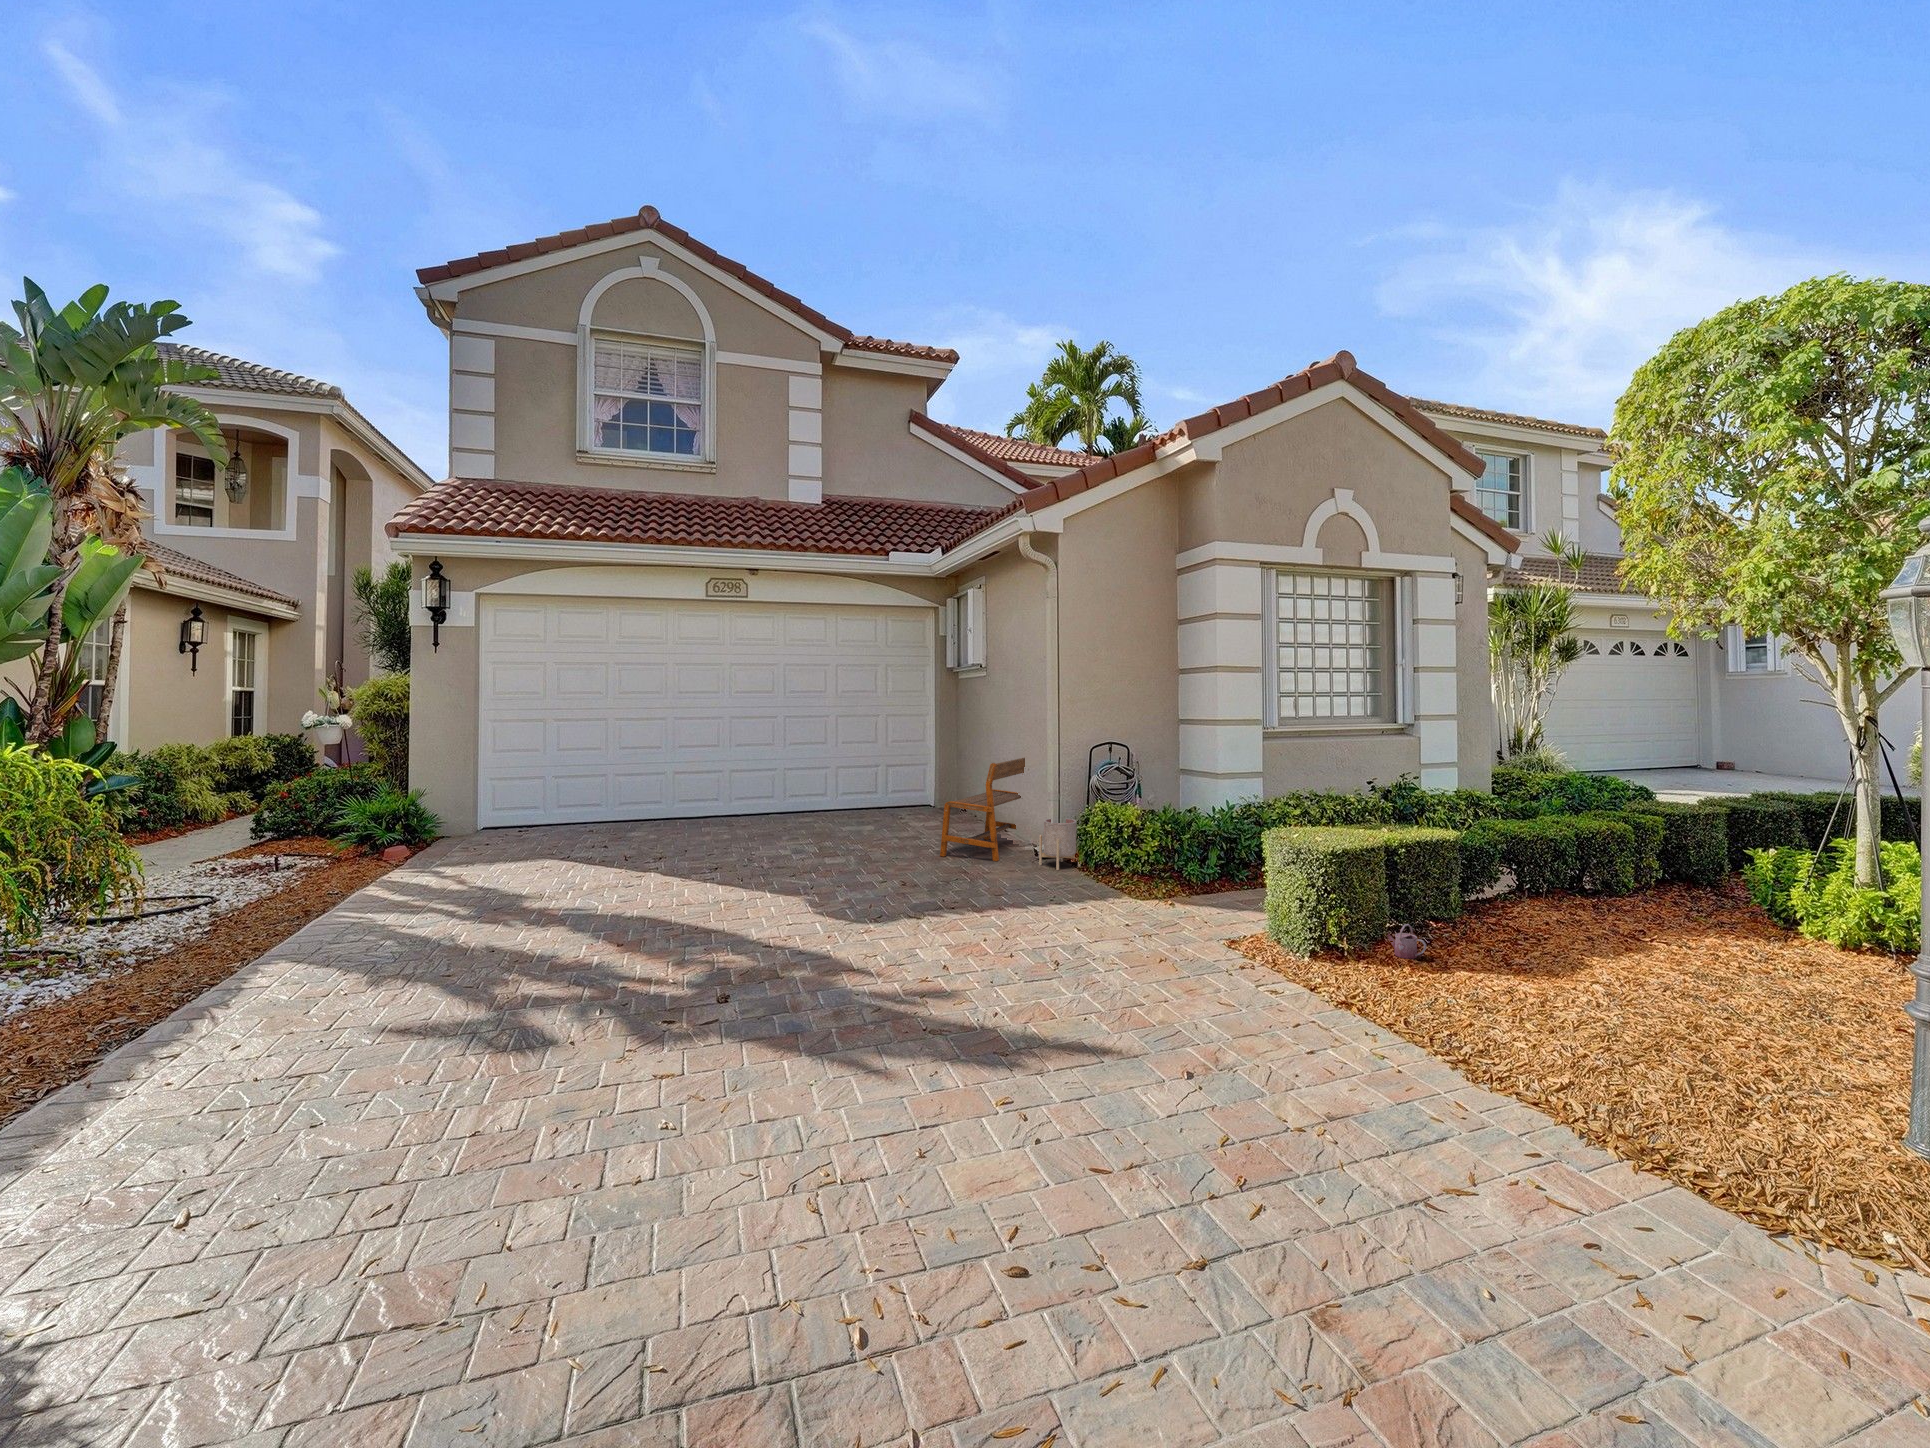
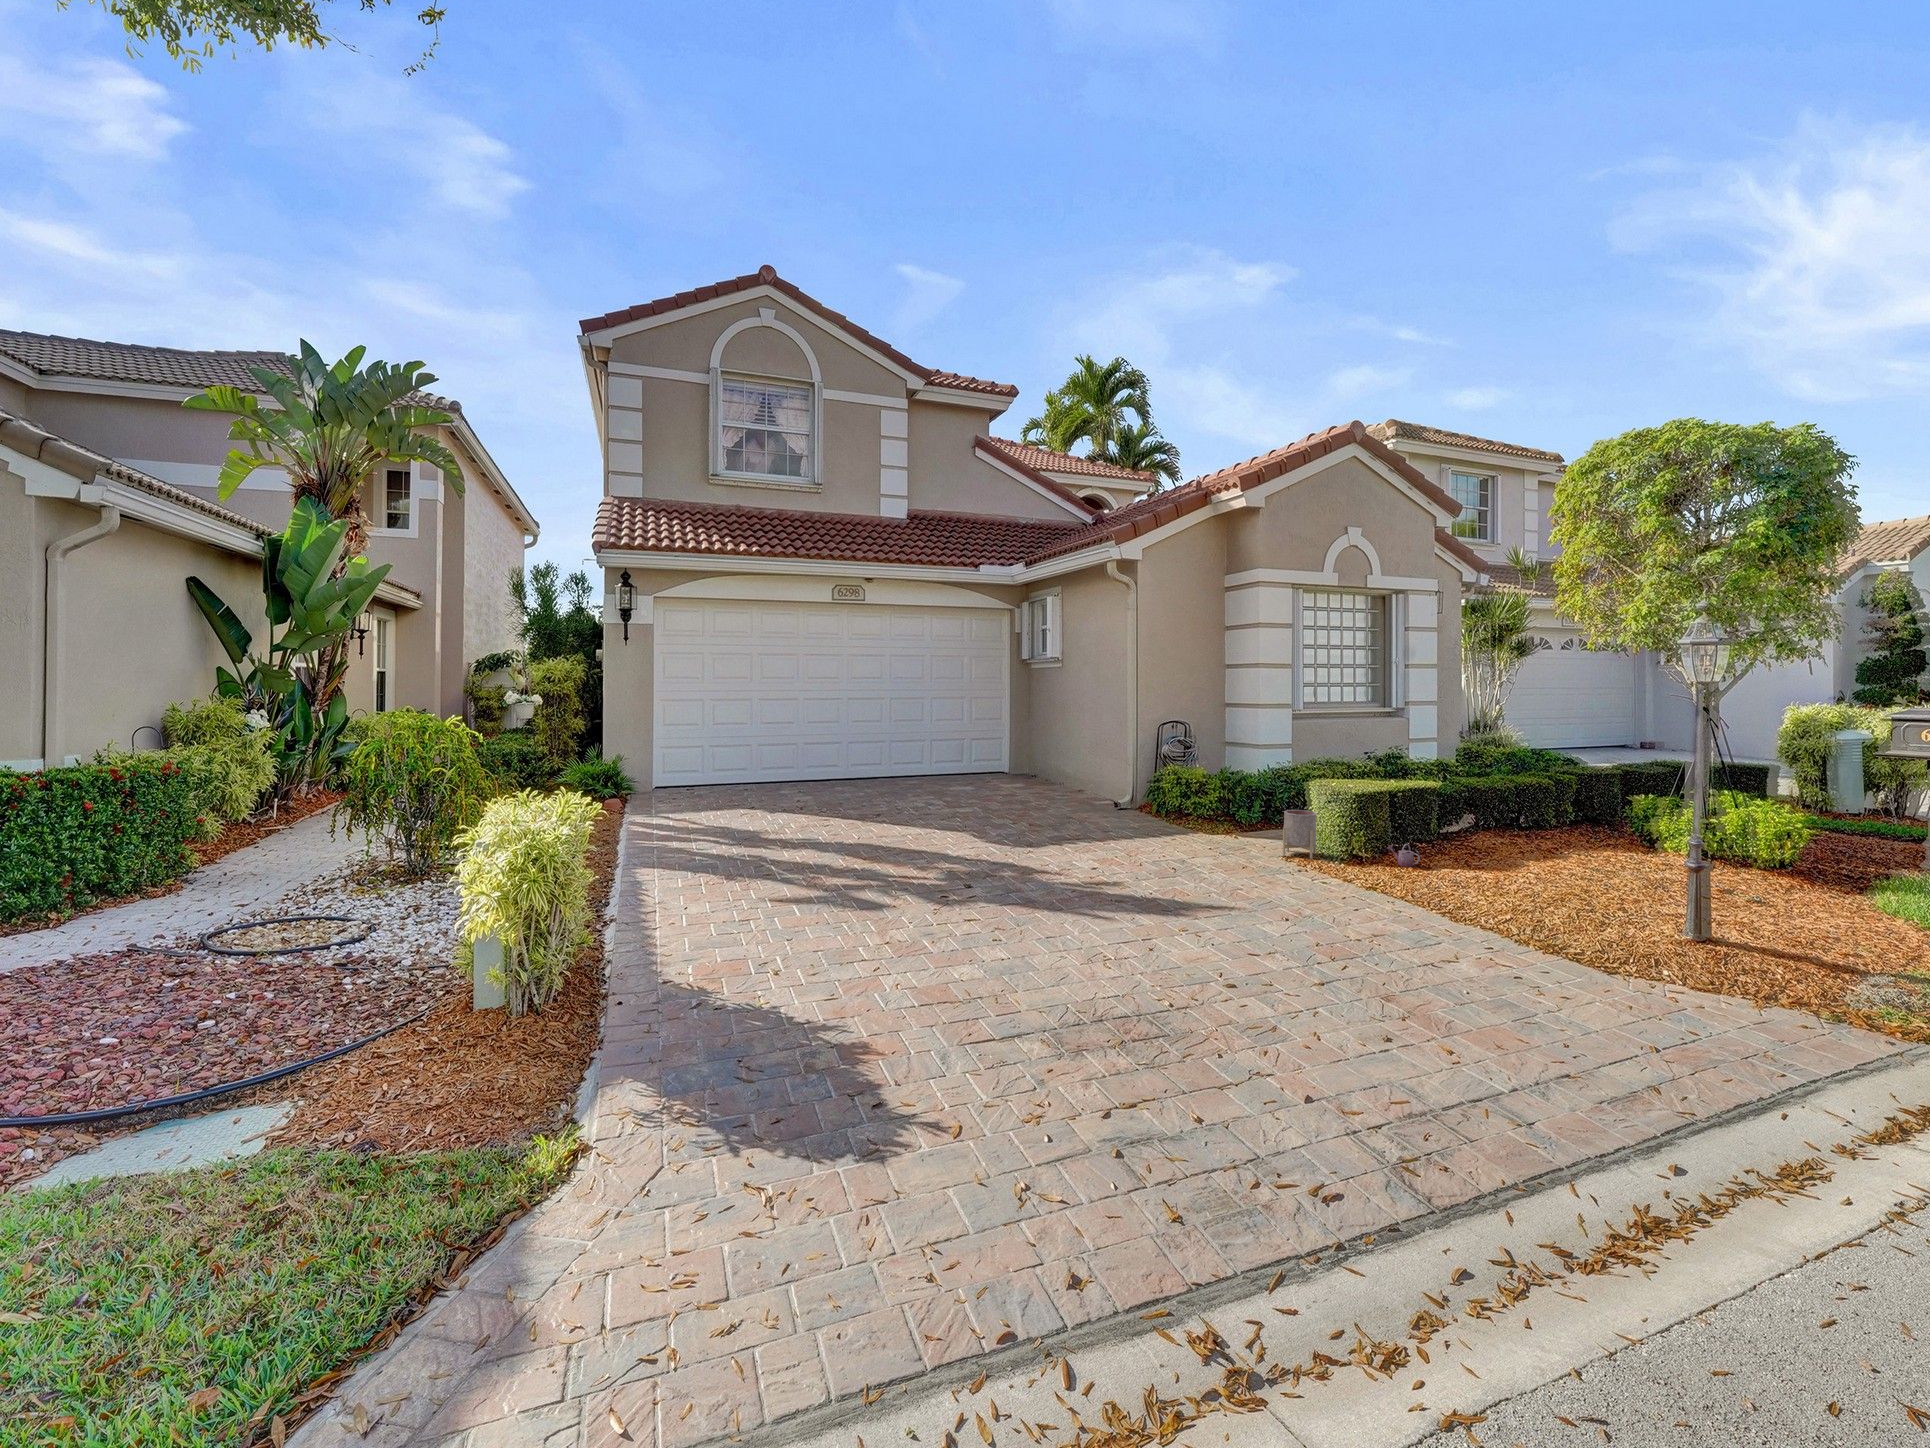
bench: present [940,758,1025,861] -> none [1041,731,1109,812]
planter: present [1039,818,1081,870] -> present [1283,810,1316,859]

